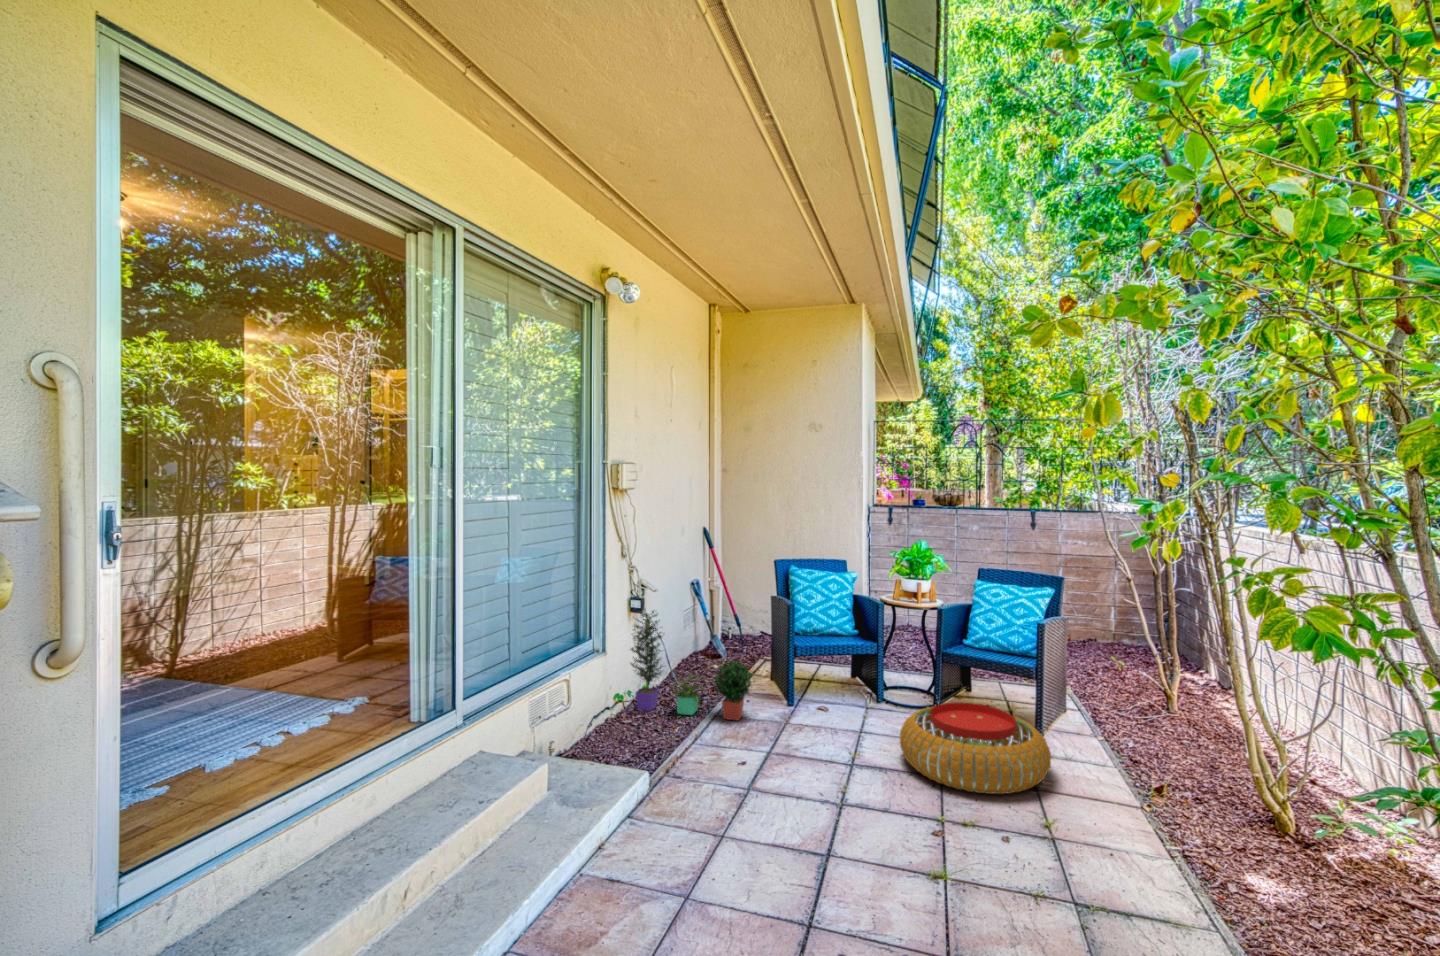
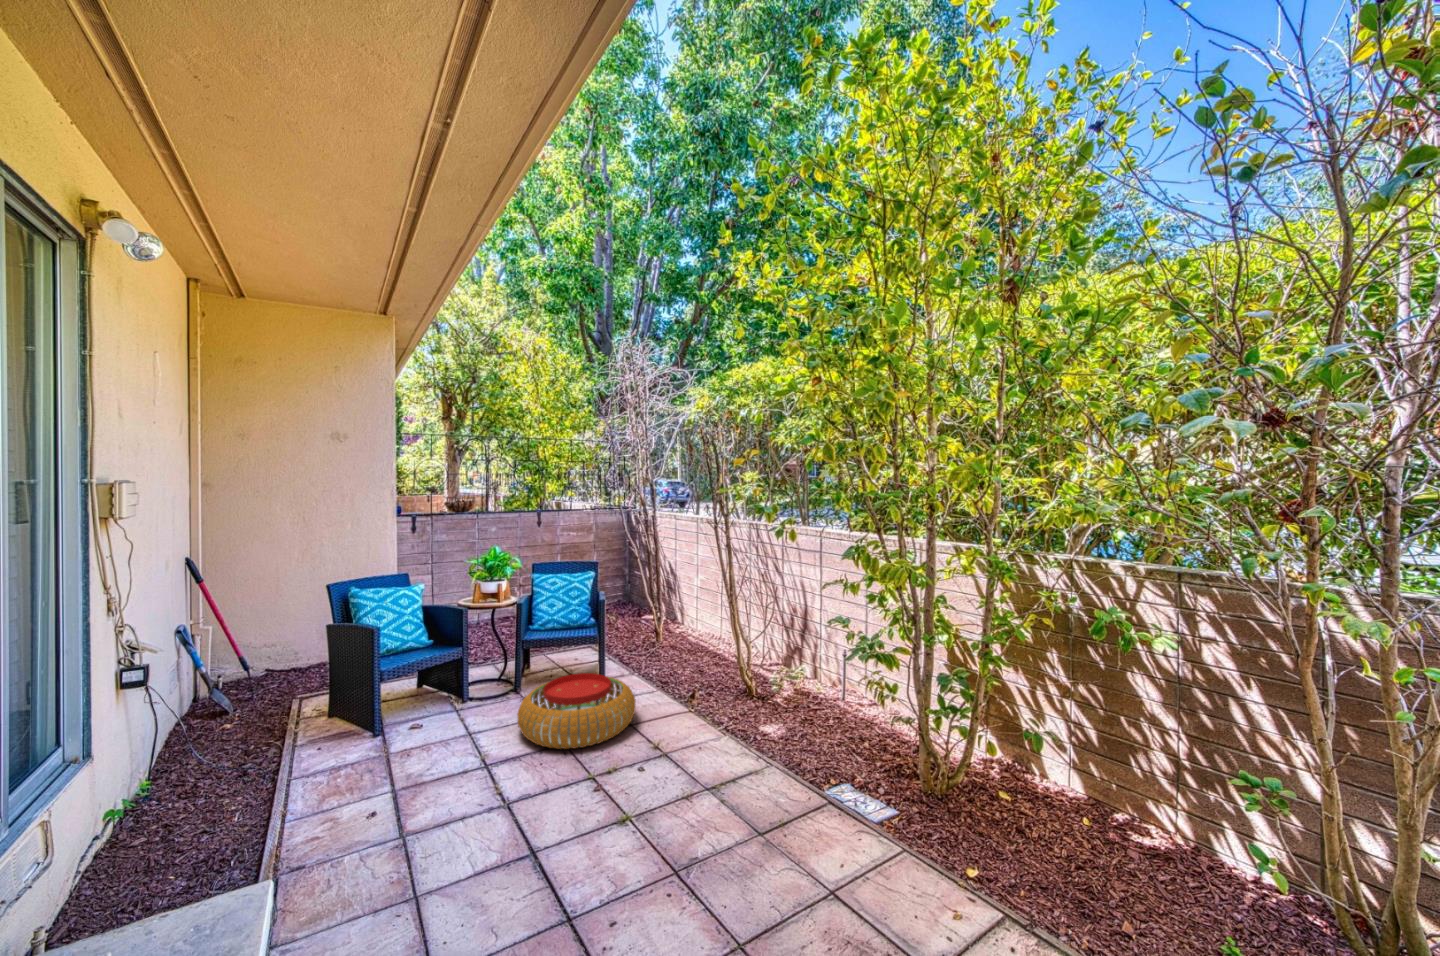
potted plant: present [631,611,753,720] -> none [119,678,340,823]

